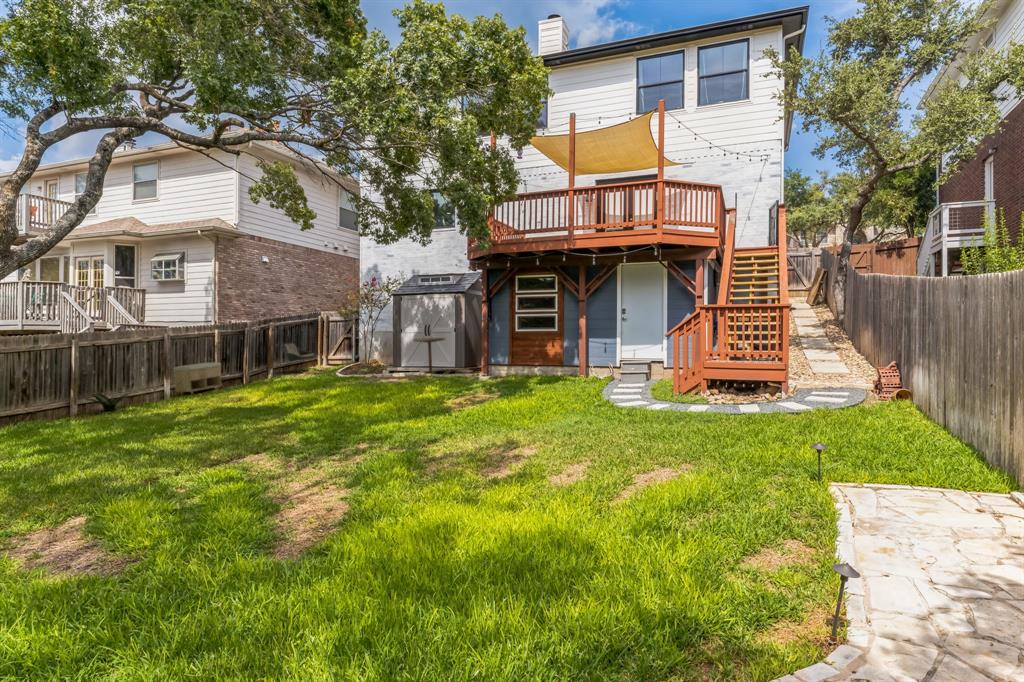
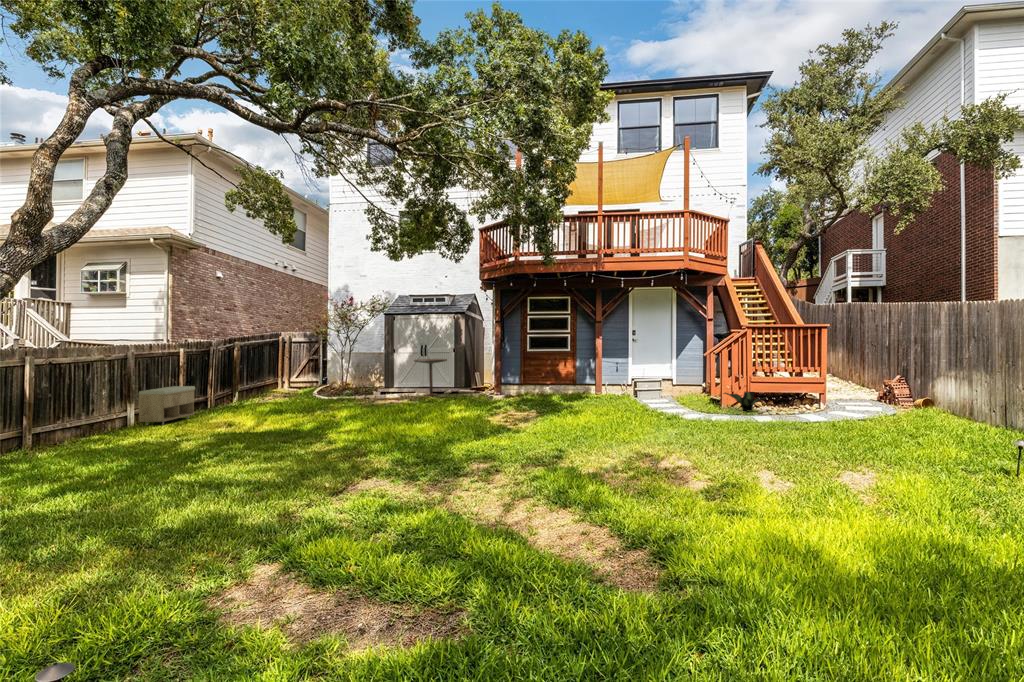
lounge chair: present [282,343,316,371] -> none [249,365,287,401]
potted plant: present [86,394,128,411] -> present [724,392,761,411]

